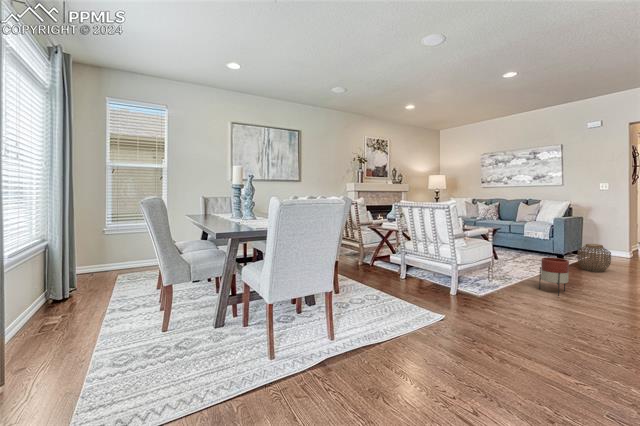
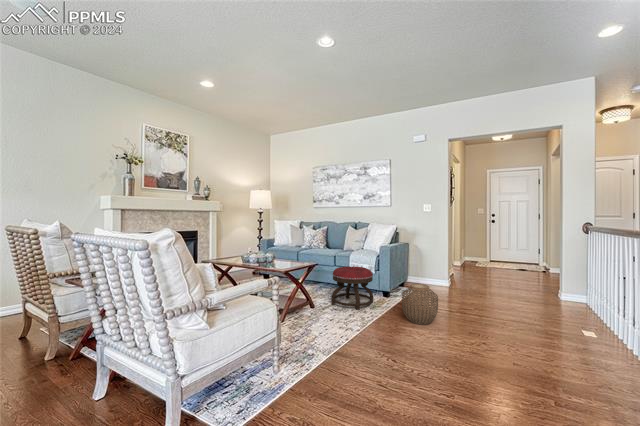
ottoman: none [512,233,549,262] -> present [331,266,373,310]
planter: present [539,257,569,296] -> none [337,330,379,416]

